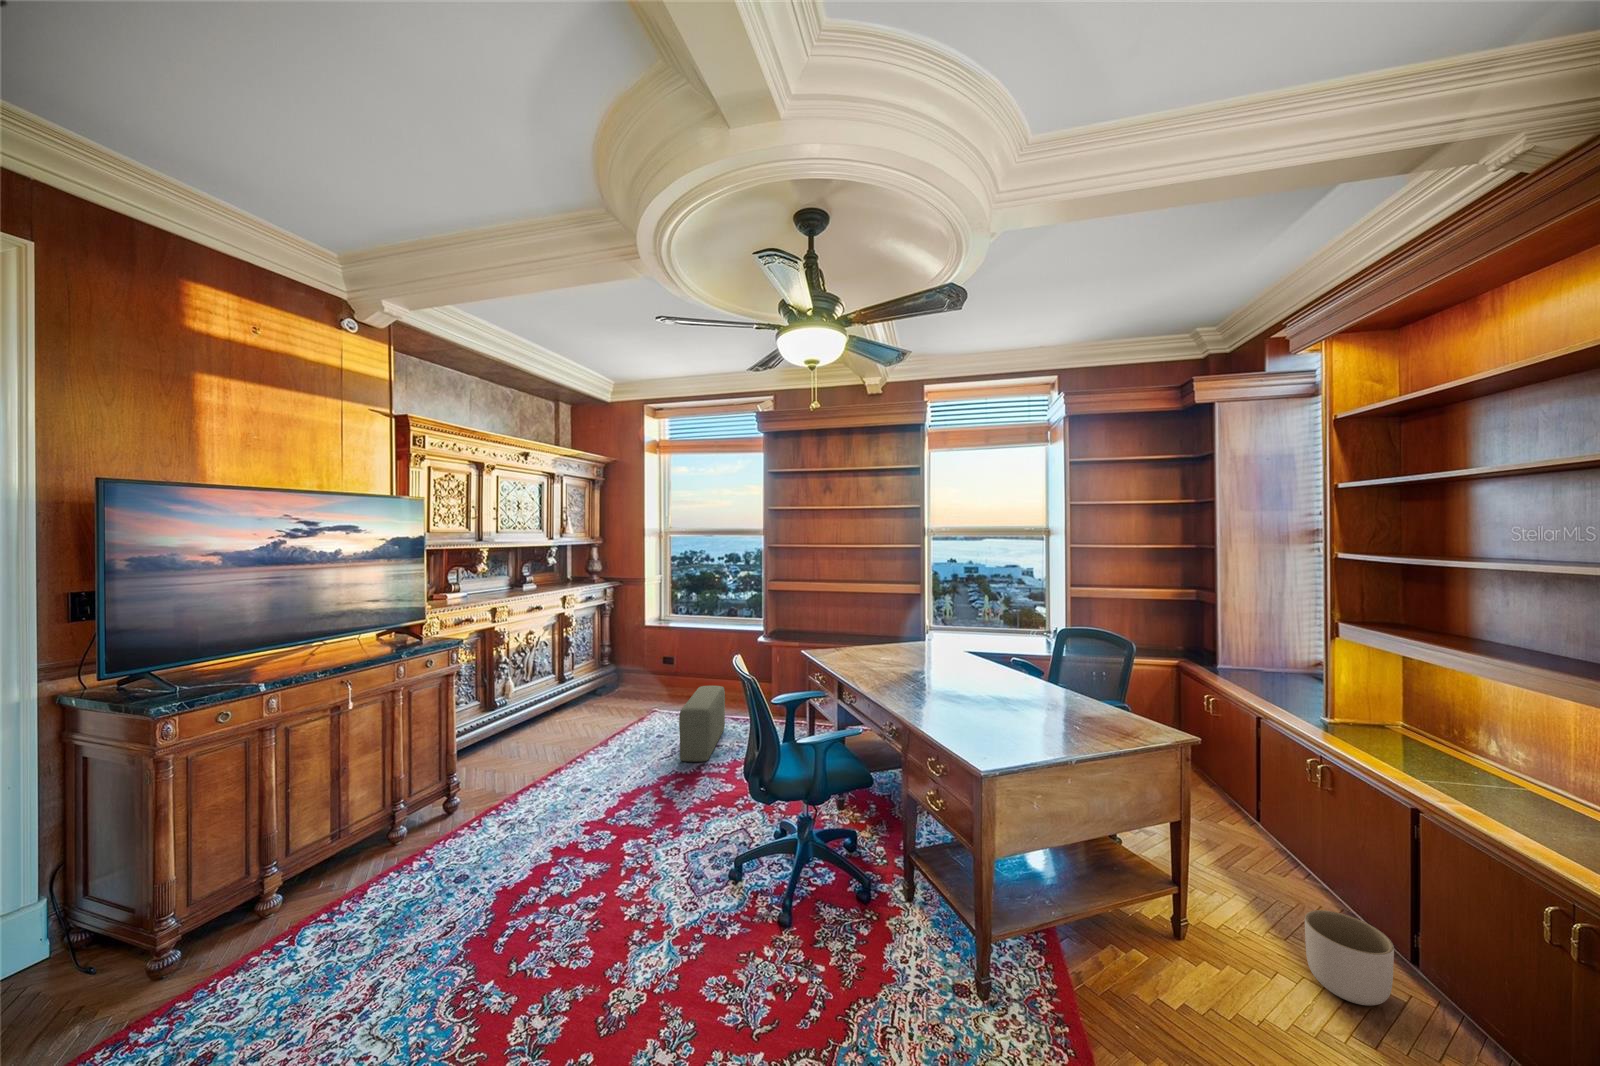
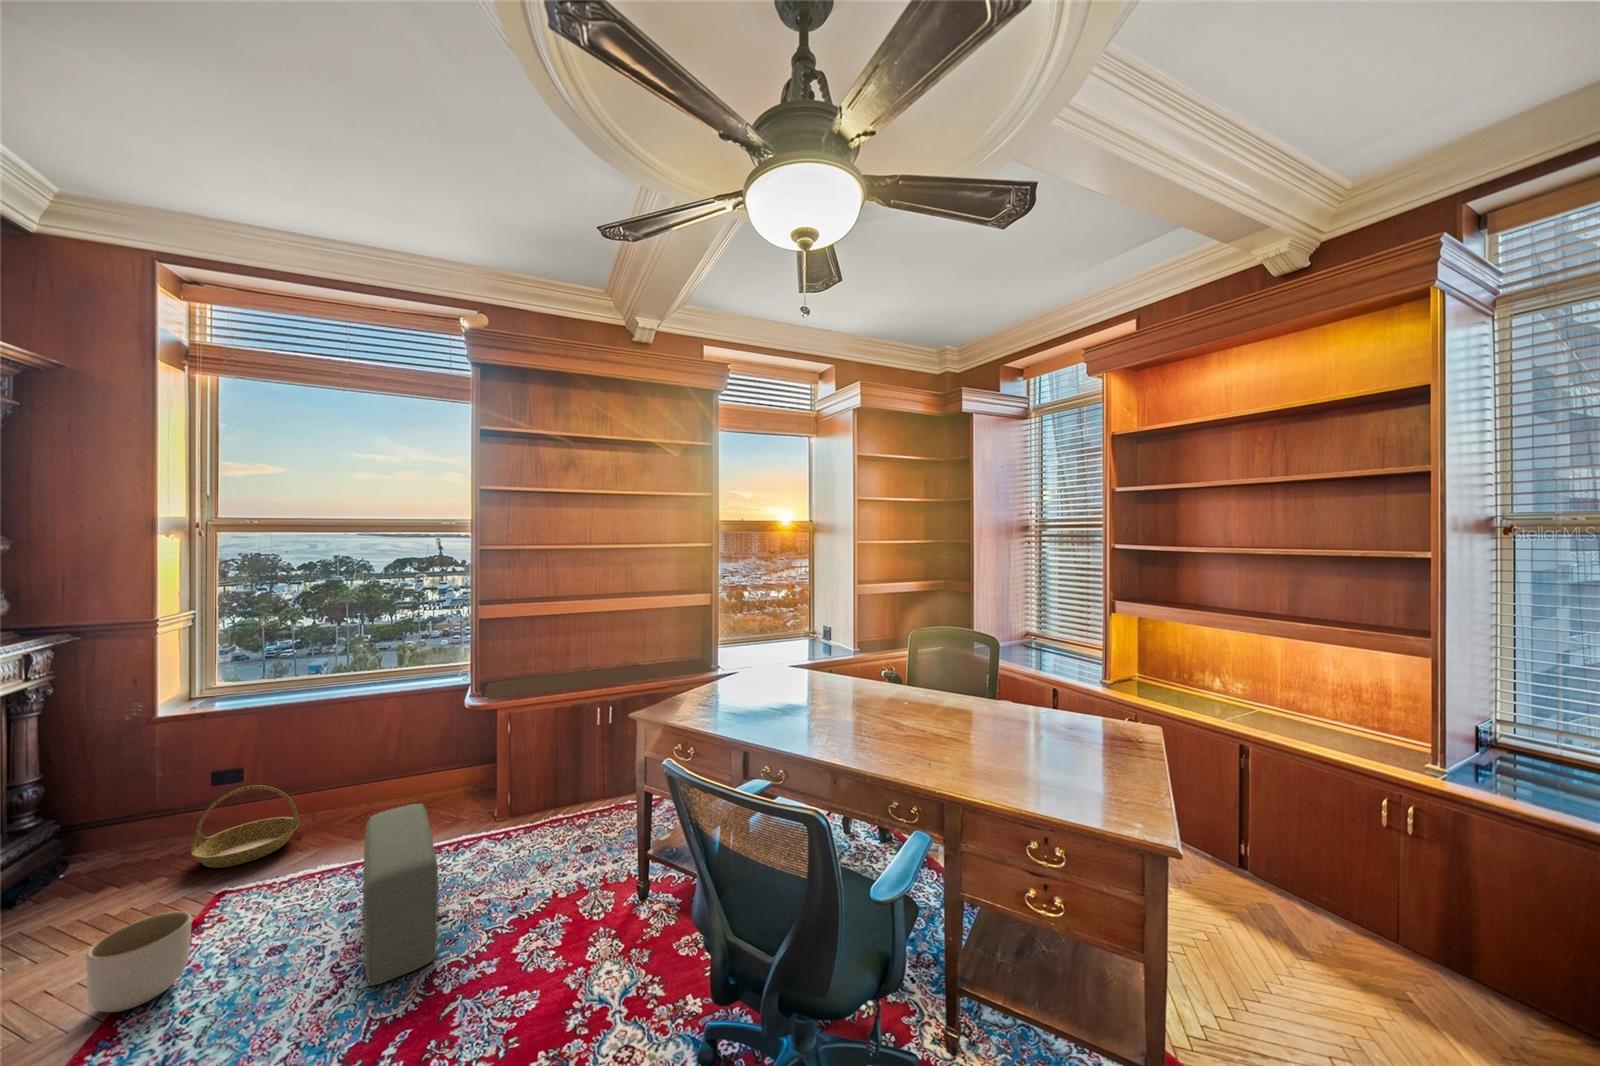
basket: none [649,663,690,702] -> present [191,785,300,868]
planter: present [1305,910,1394,1006] -> present [86,912,191,1012]

